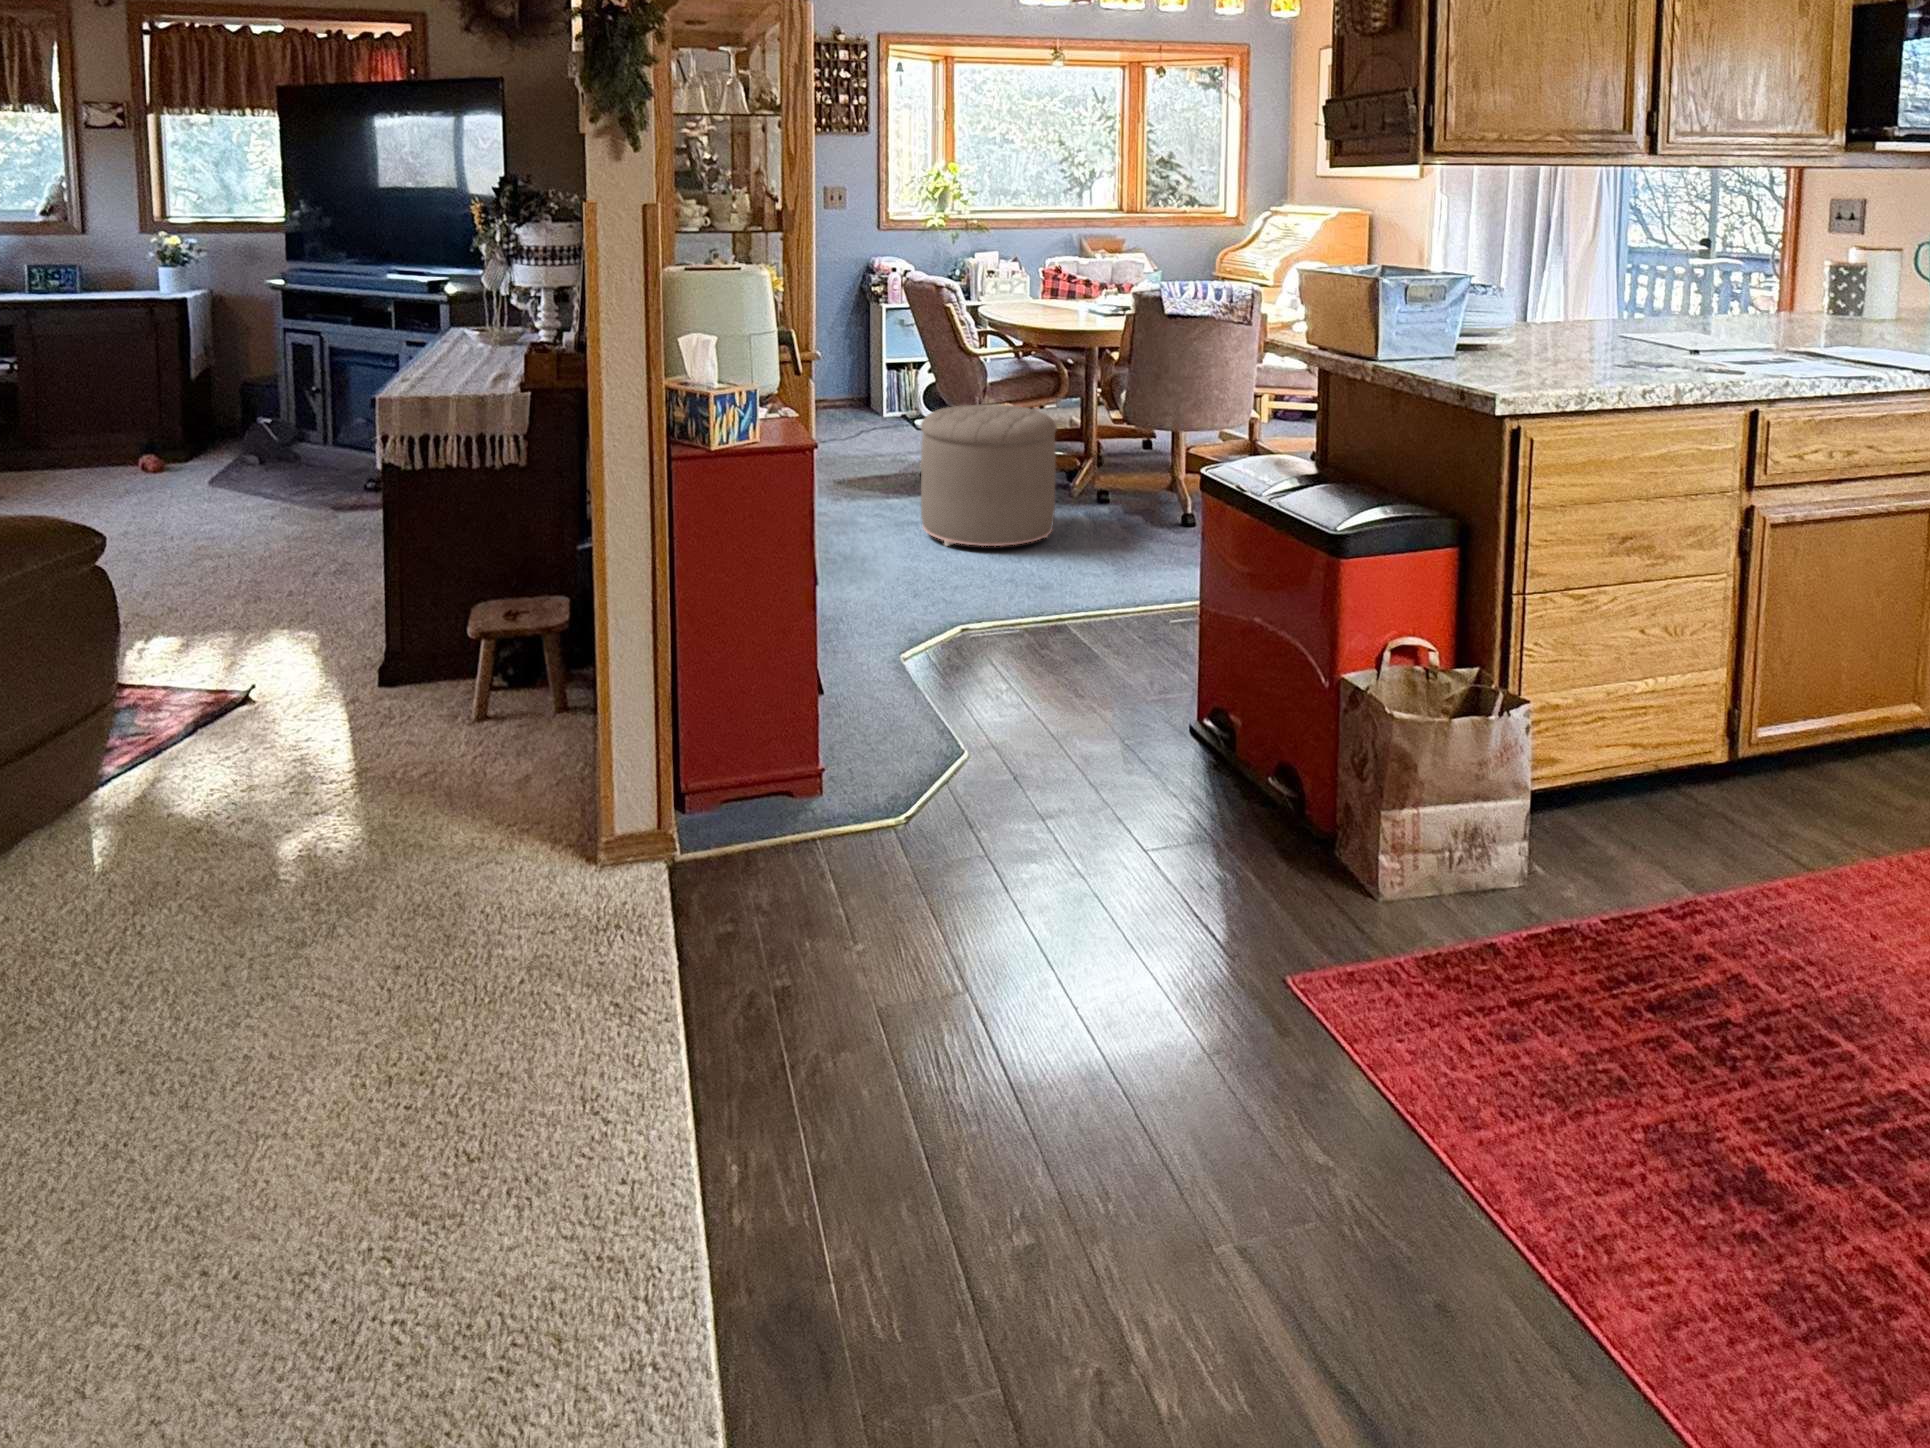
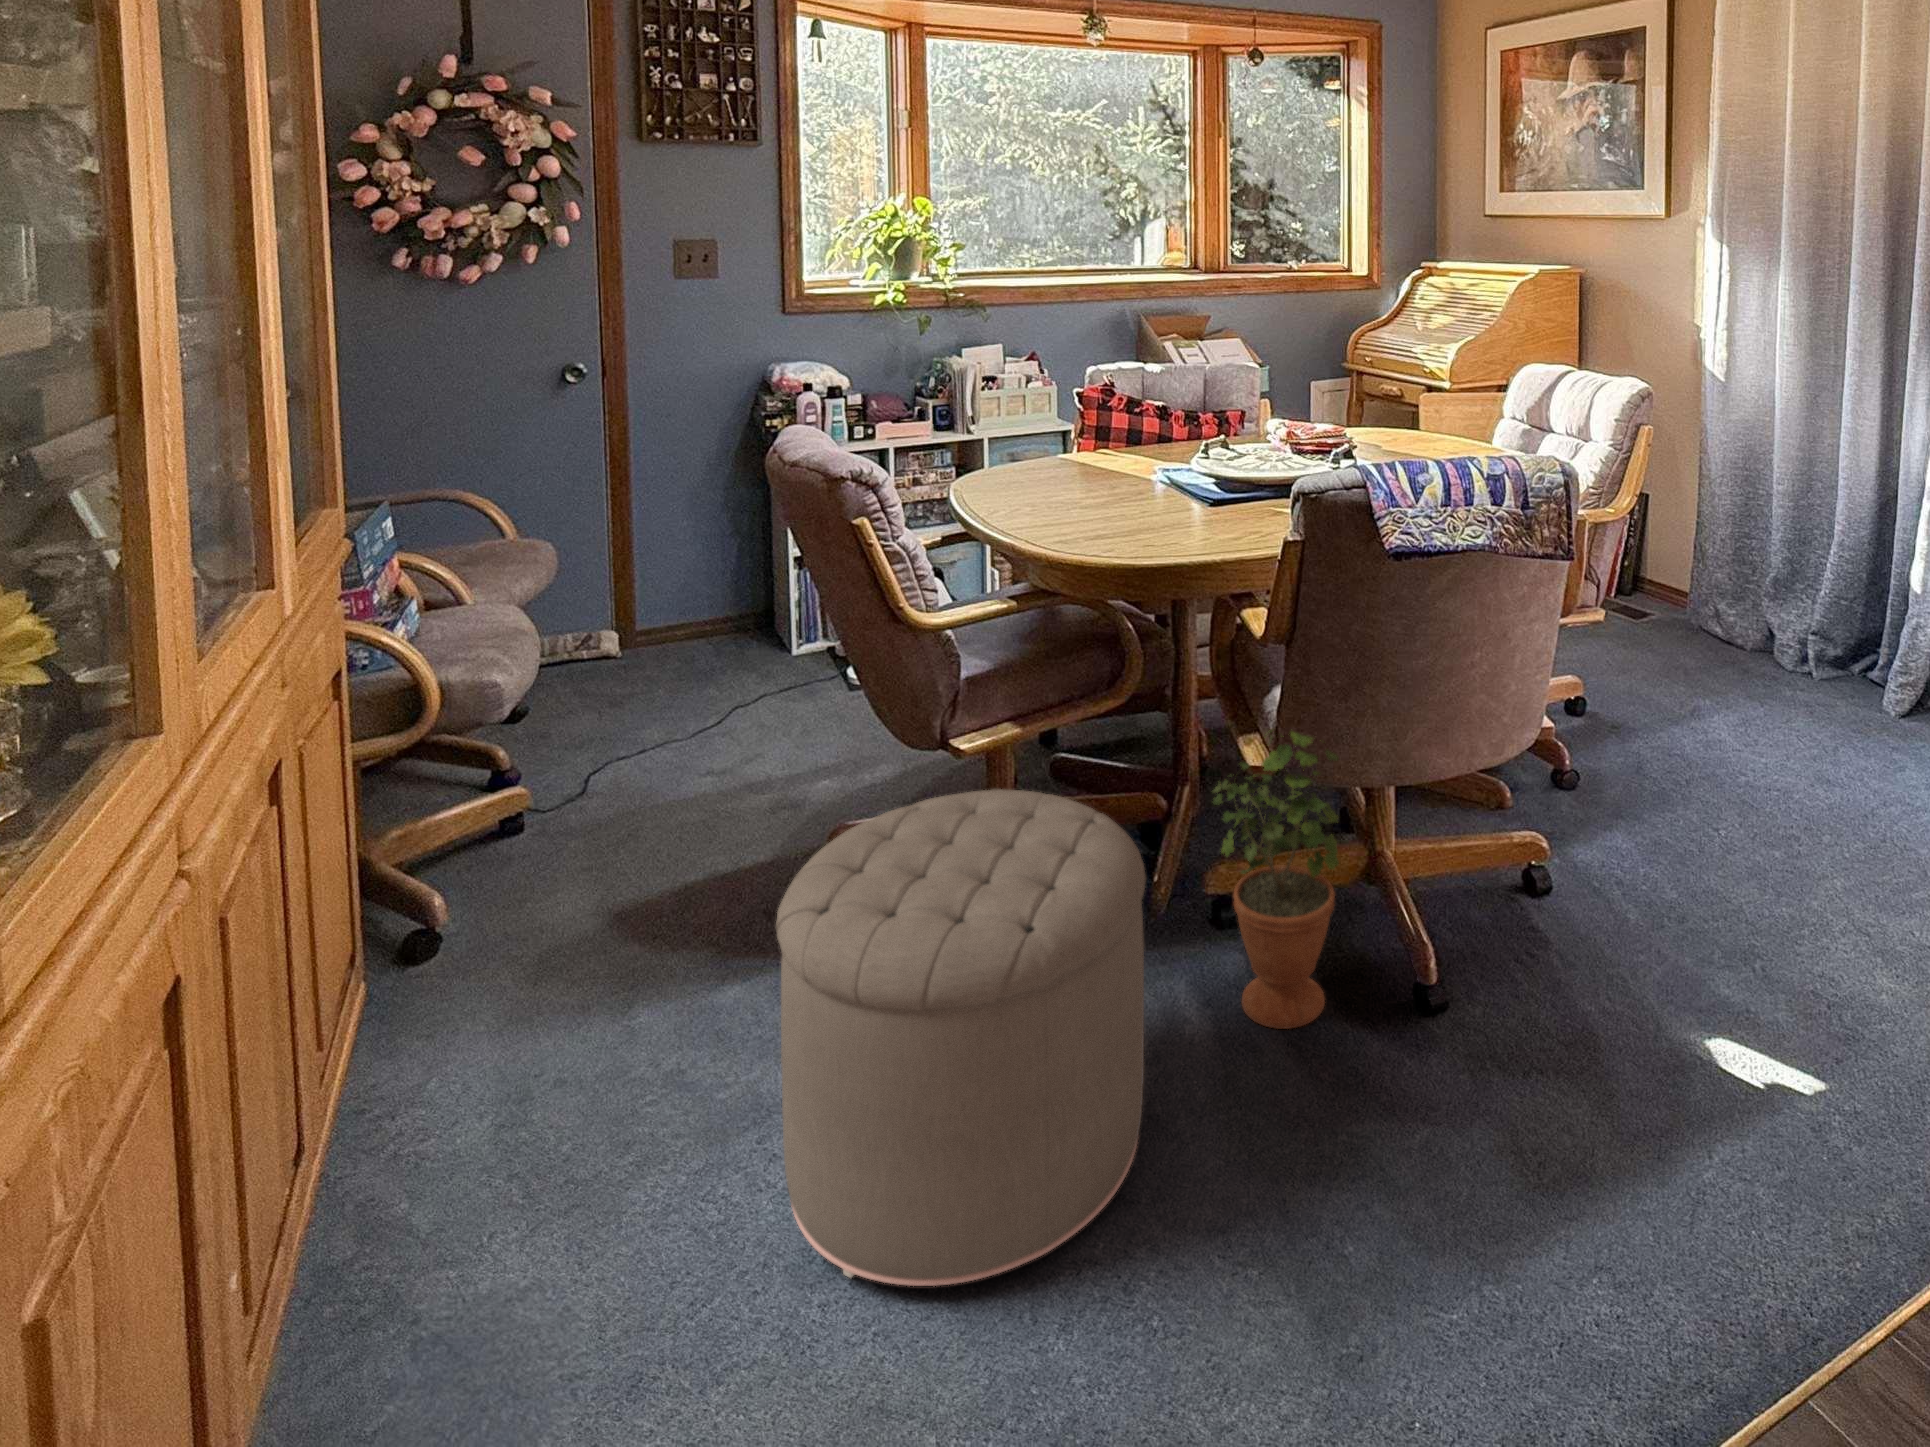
potted plant: none [1090,388,1149,522] -> present [1213,732,1339,1029]

